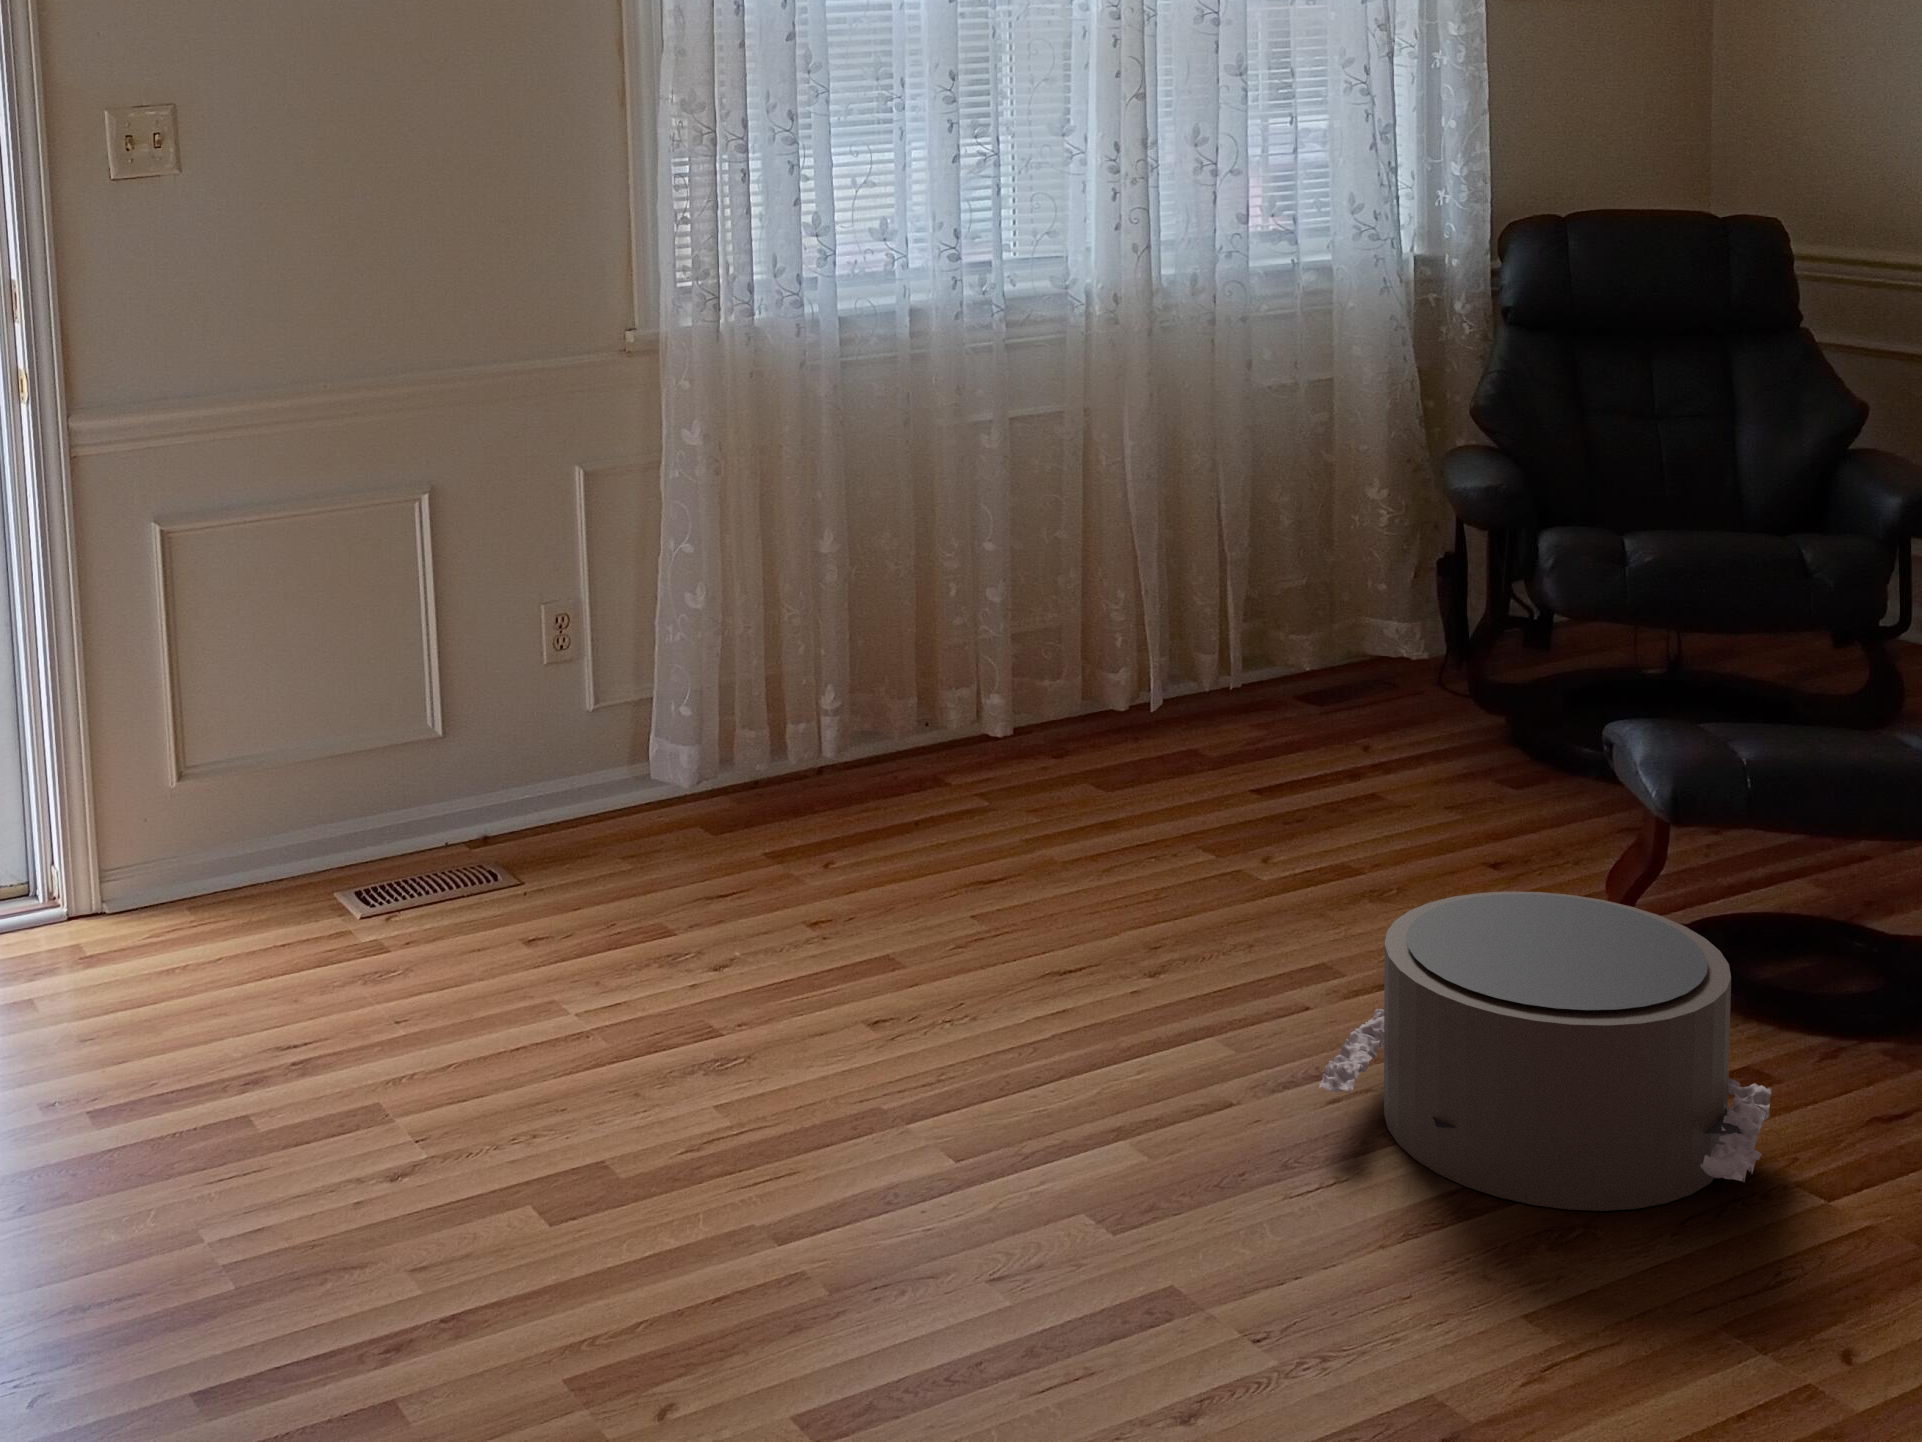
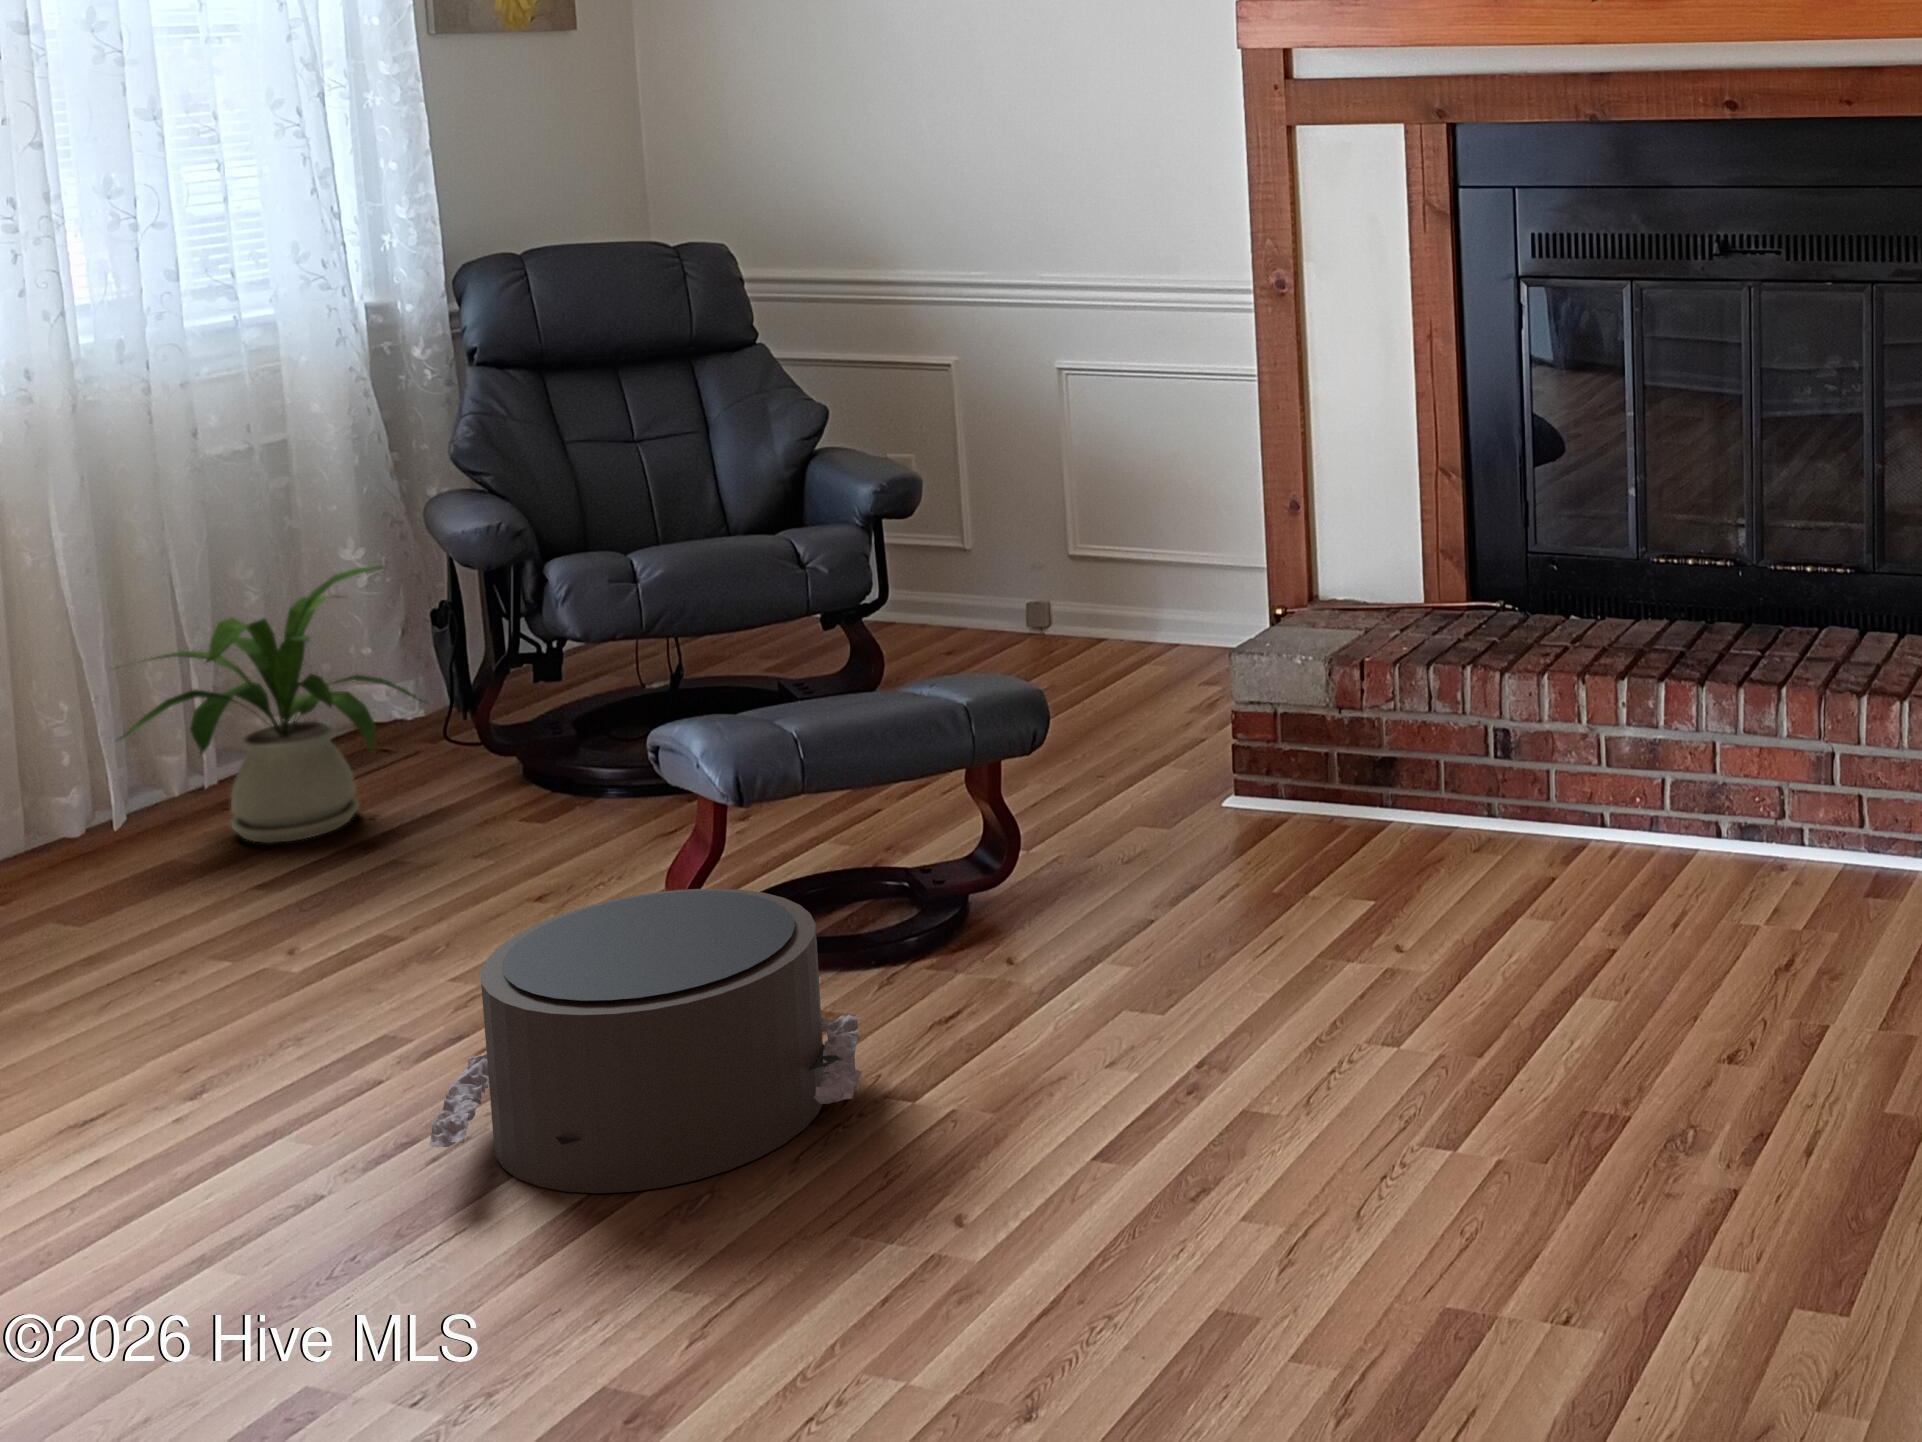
house plant: none [1159,508,1429,751] -> present [114,567,418,843]

